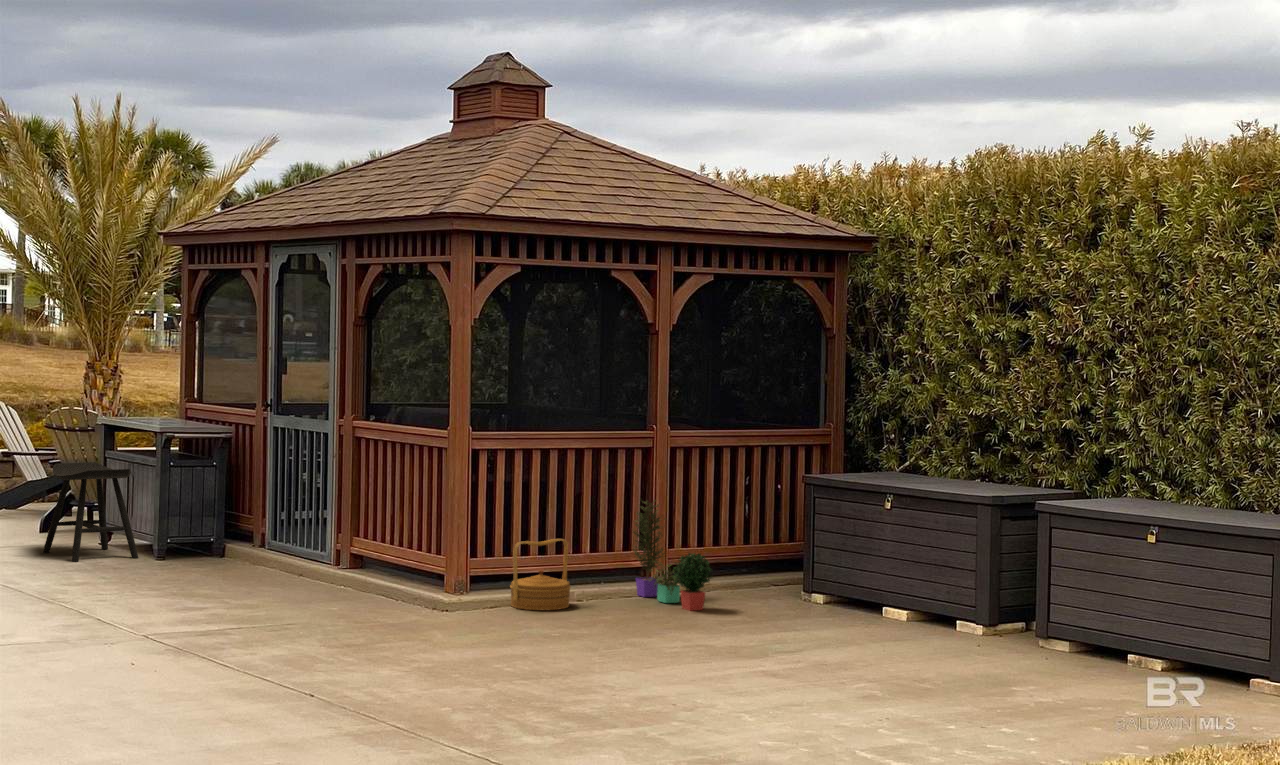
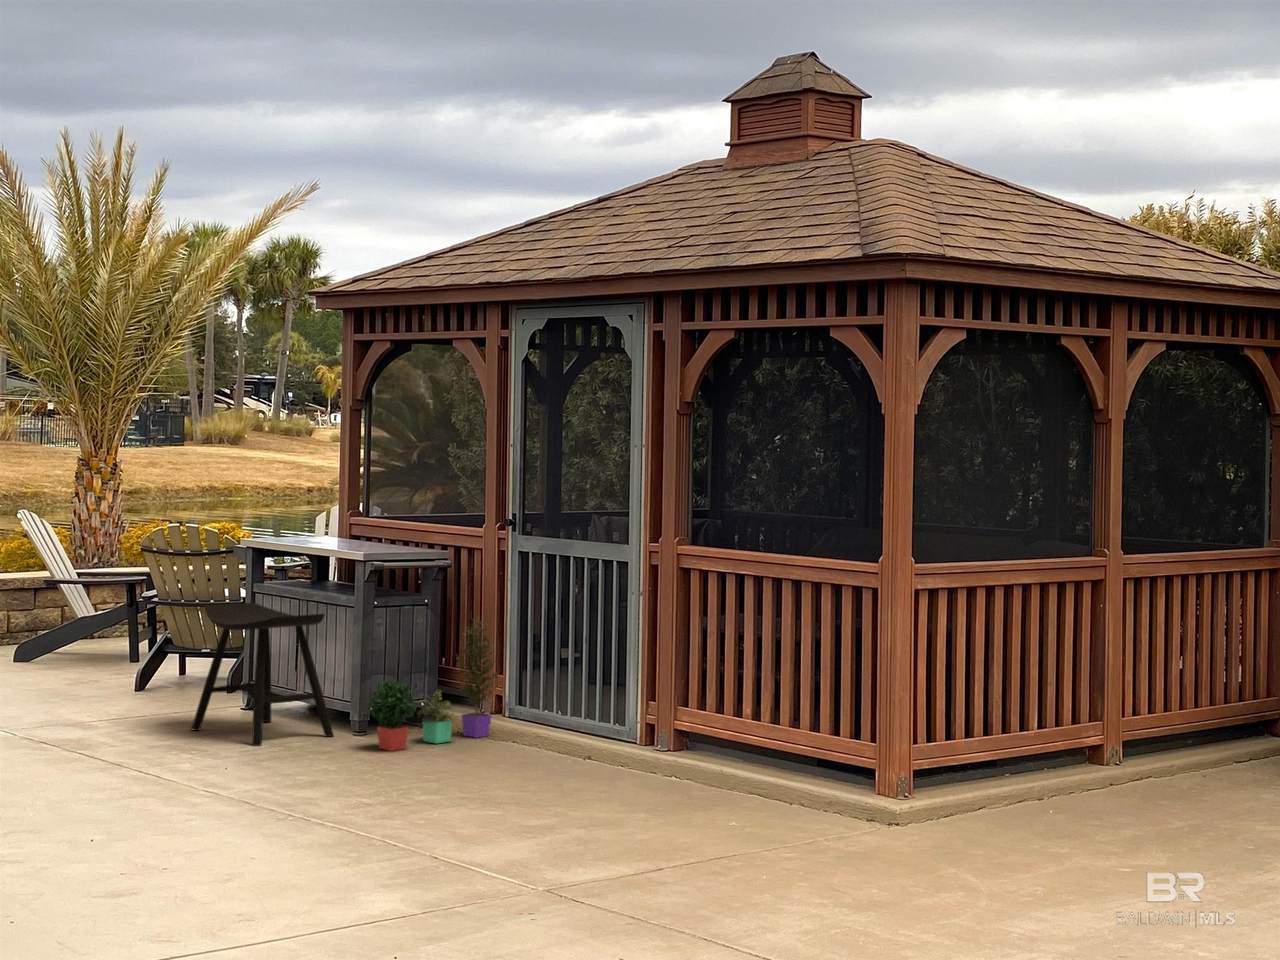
potted plant: present [632,500,712,611] -> present [368,618,498,751]
woven basket: present [510,539,571,610] -> none [961,712,1049,817]

